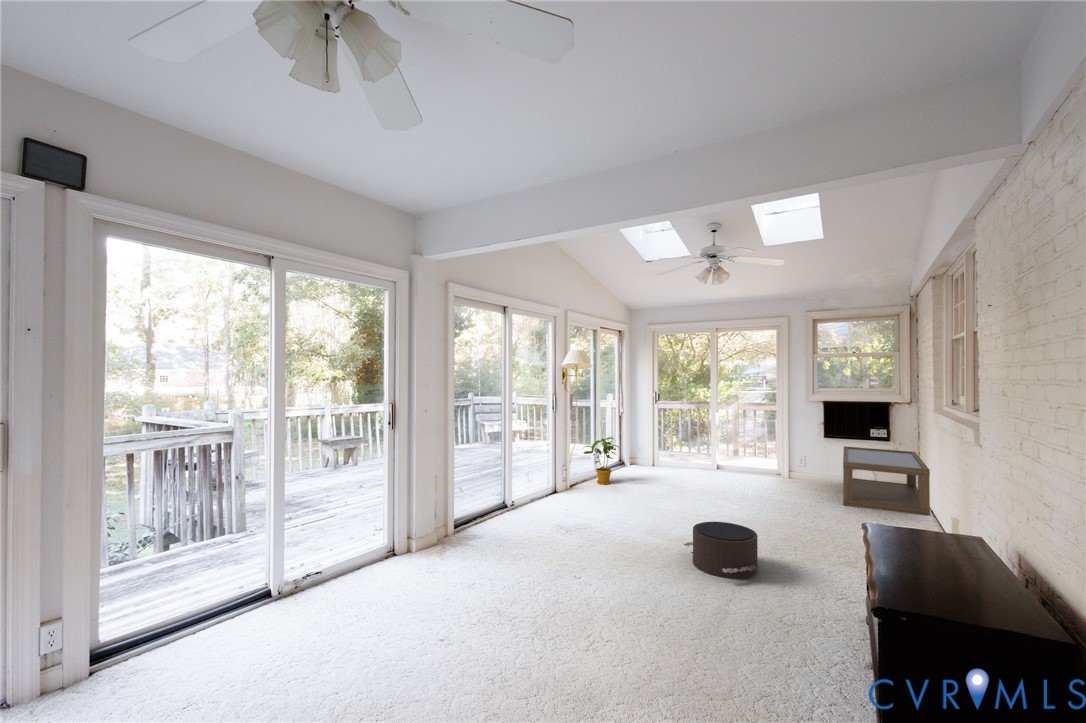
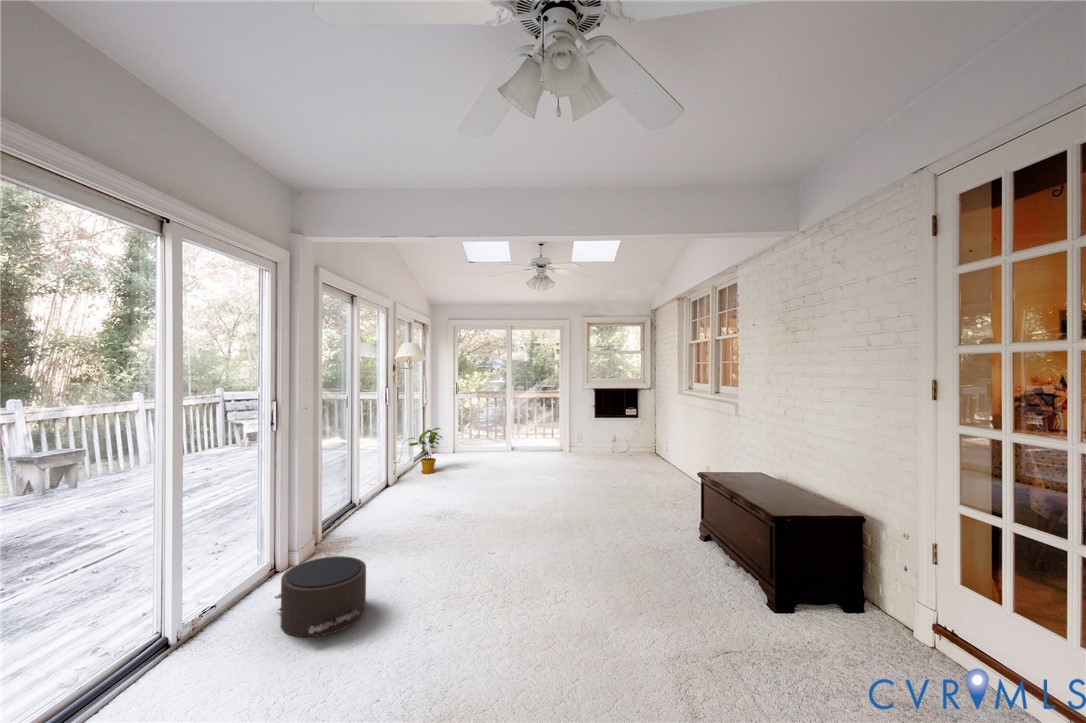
coffee table: present [843,446,930,516] -> none [606,423,670,466]
pouf: present [684,522,758,579] -> present [275,556,366,637]

